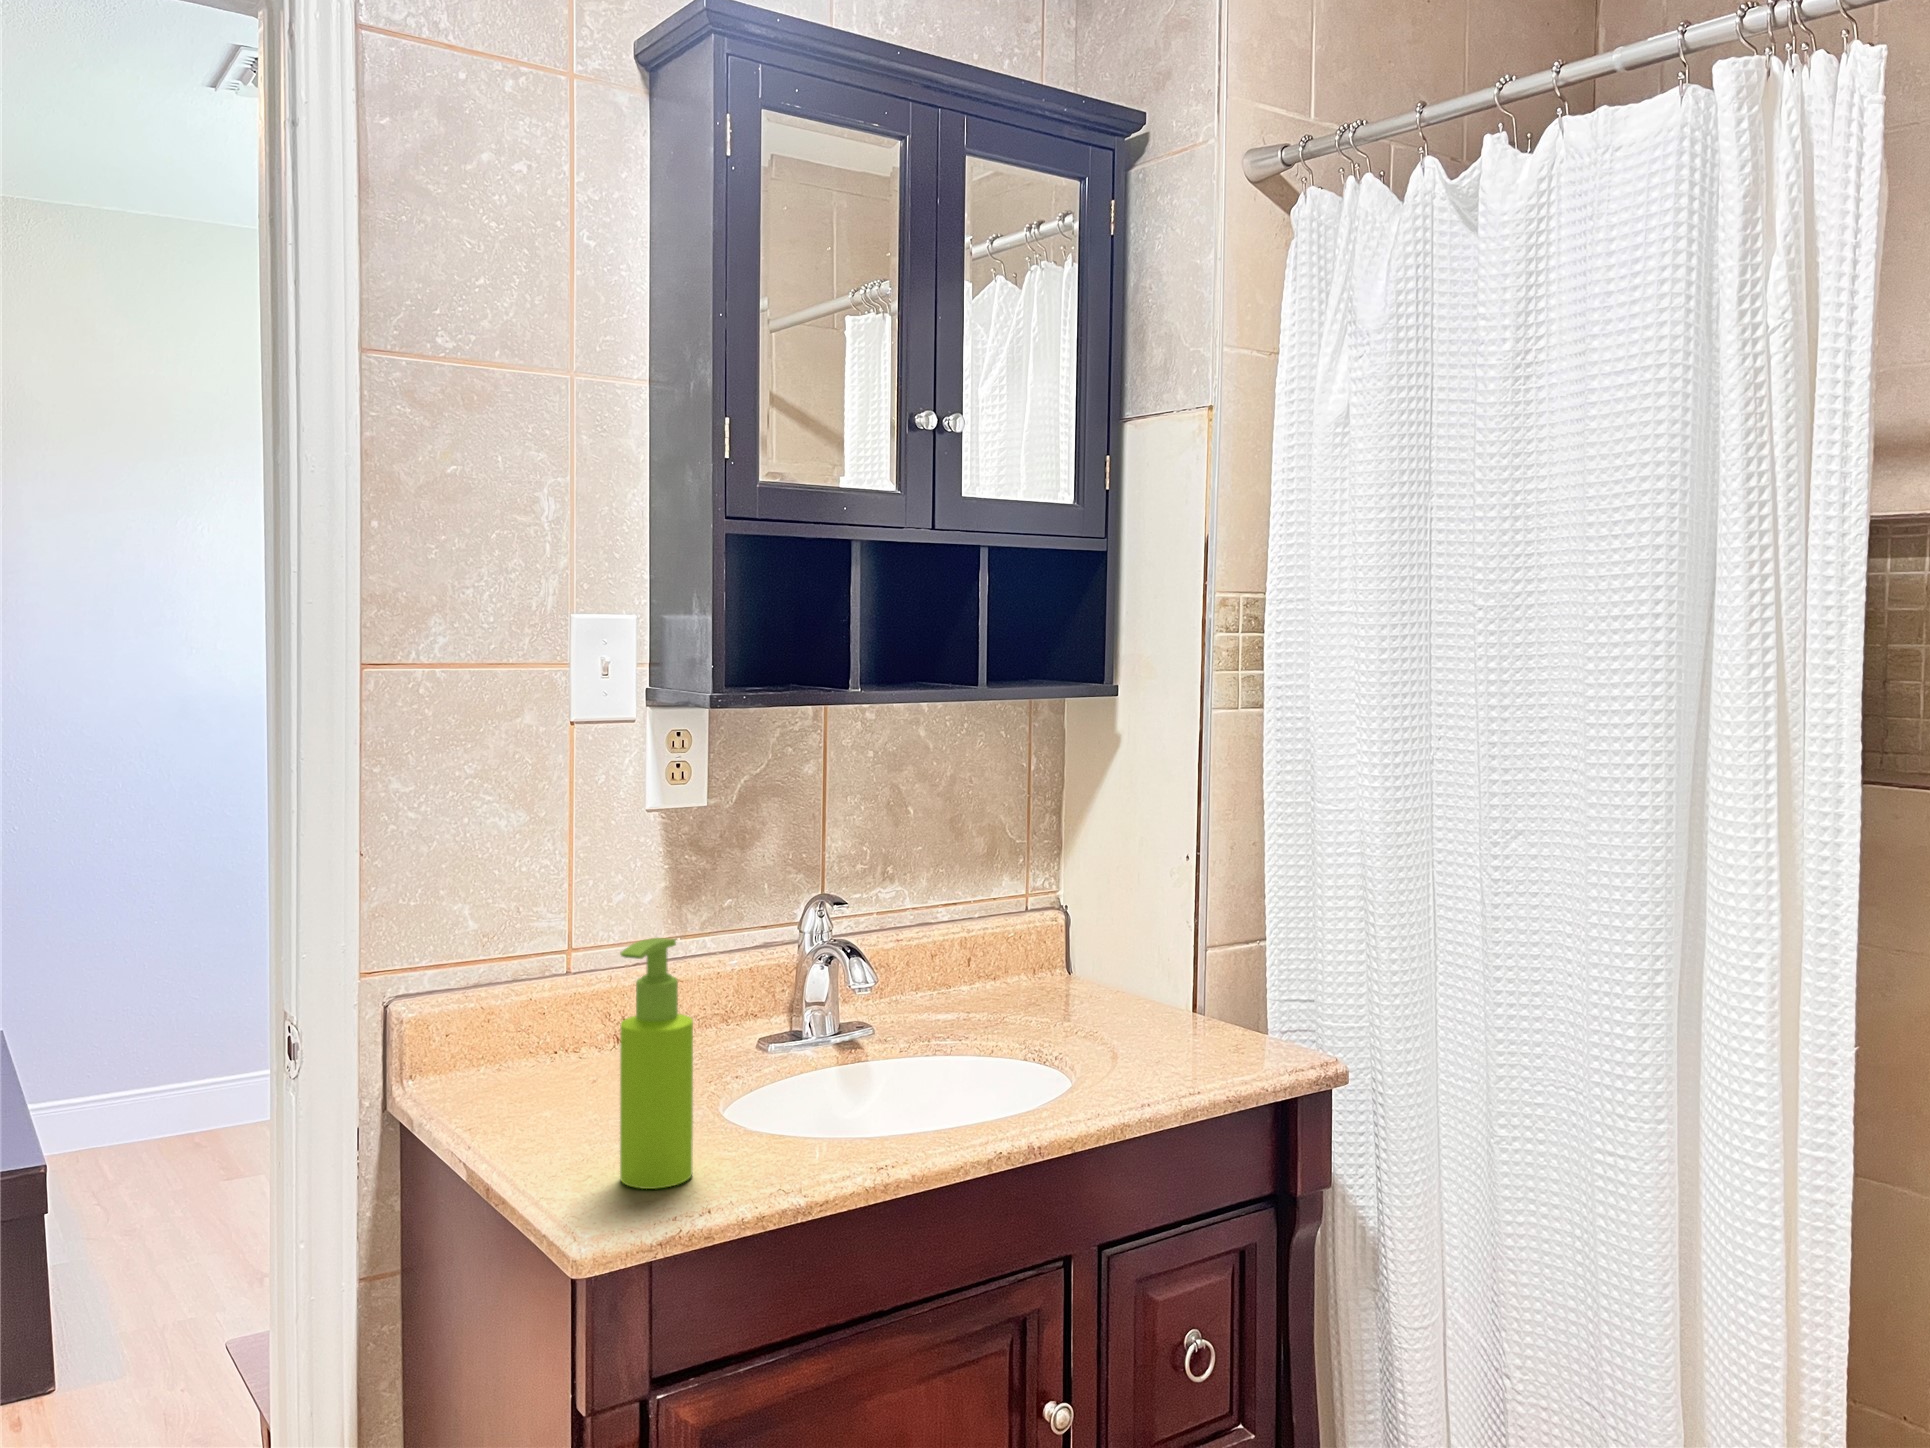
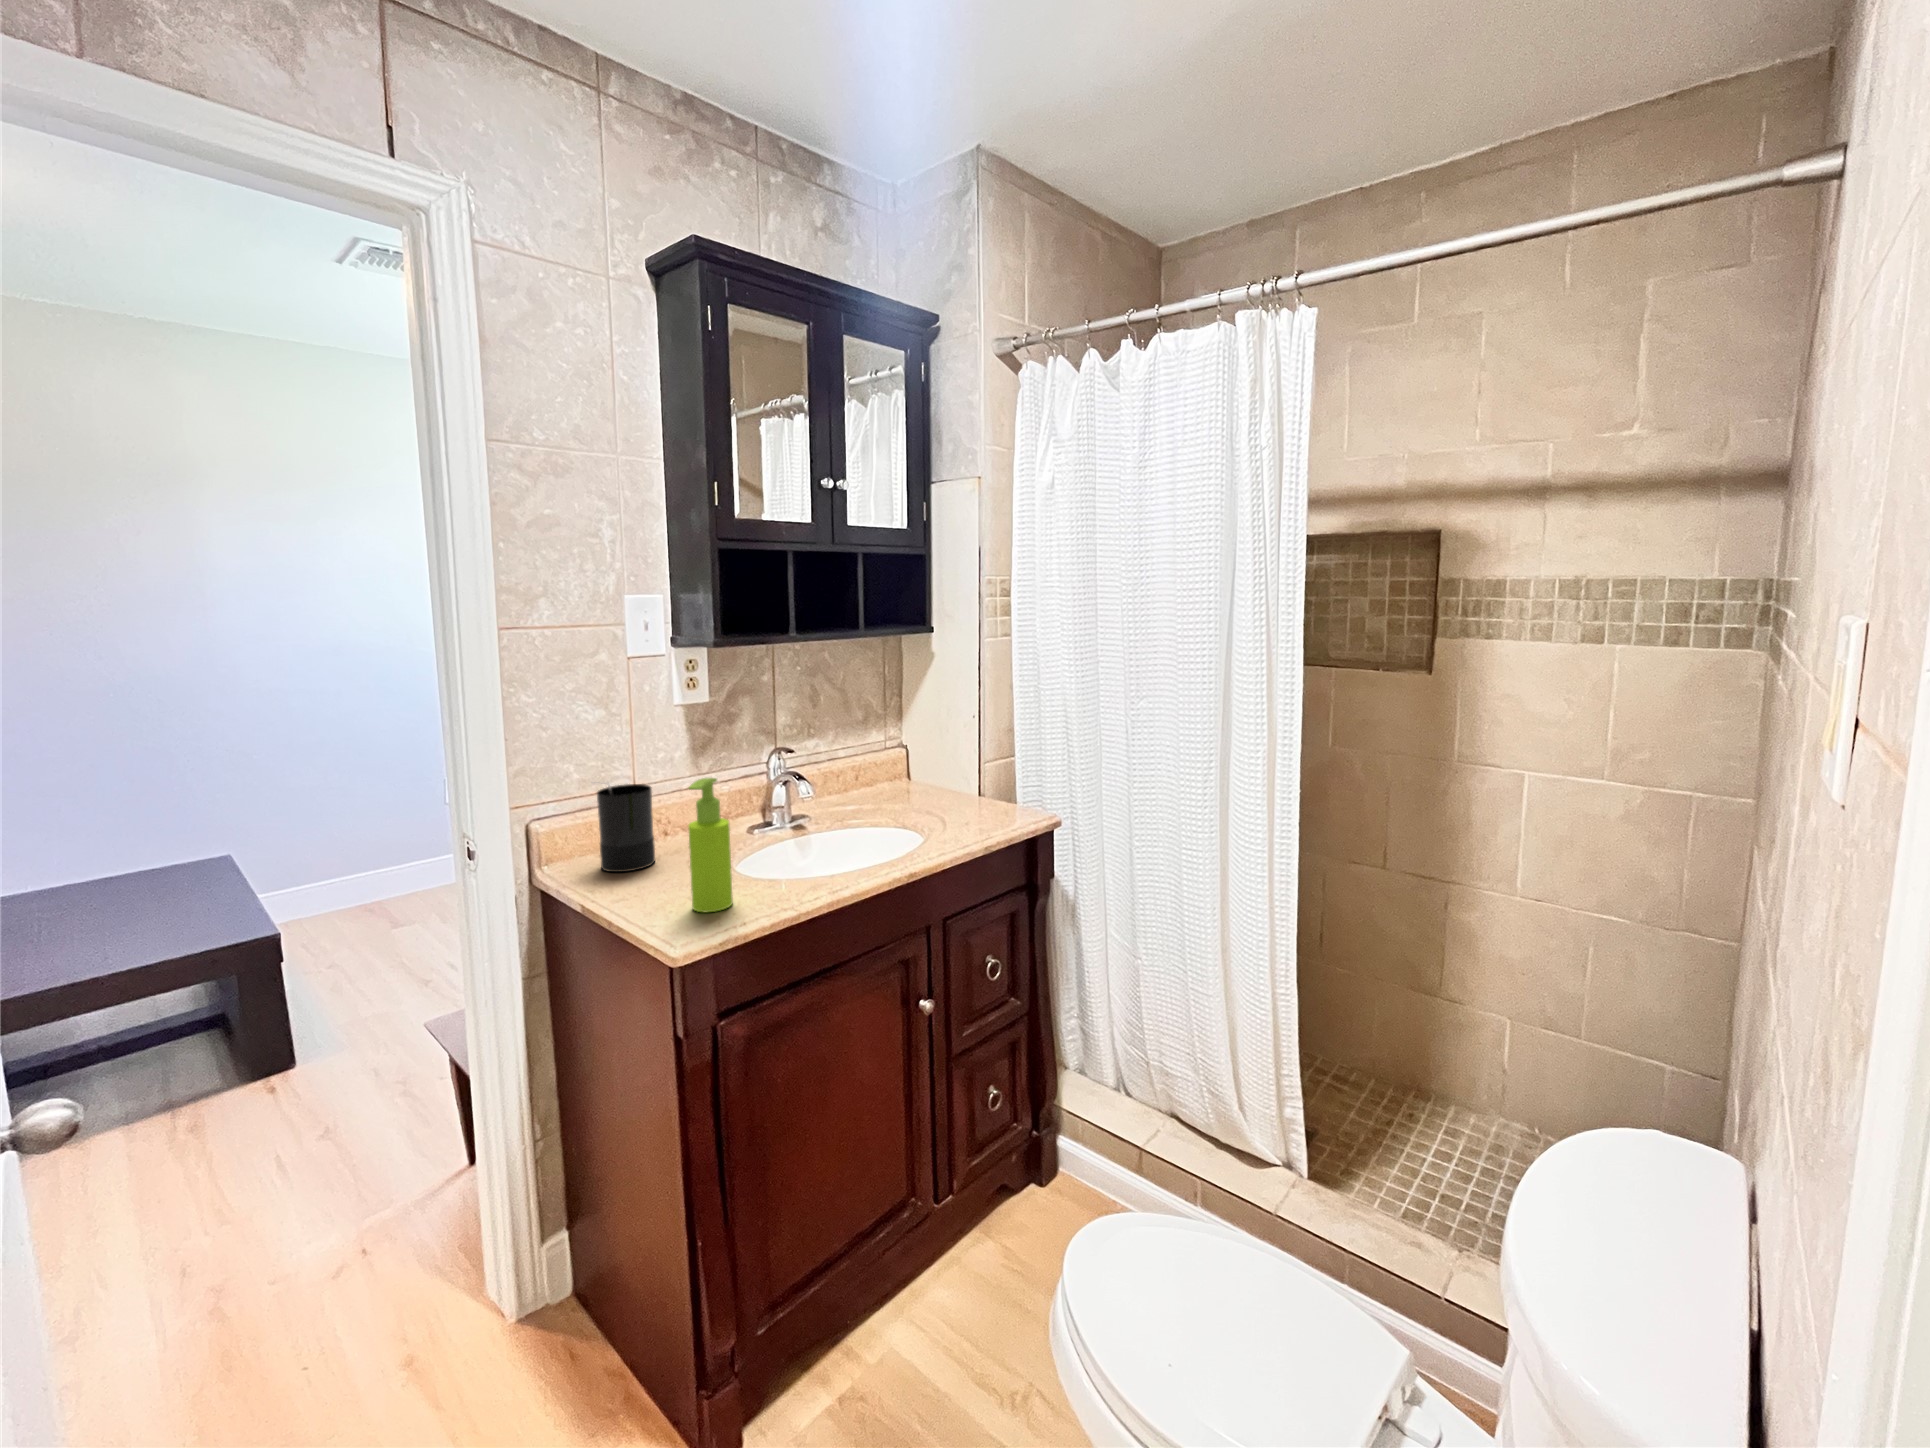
candle: none [488,937,587,1101] -> present [597,782,655,872]

